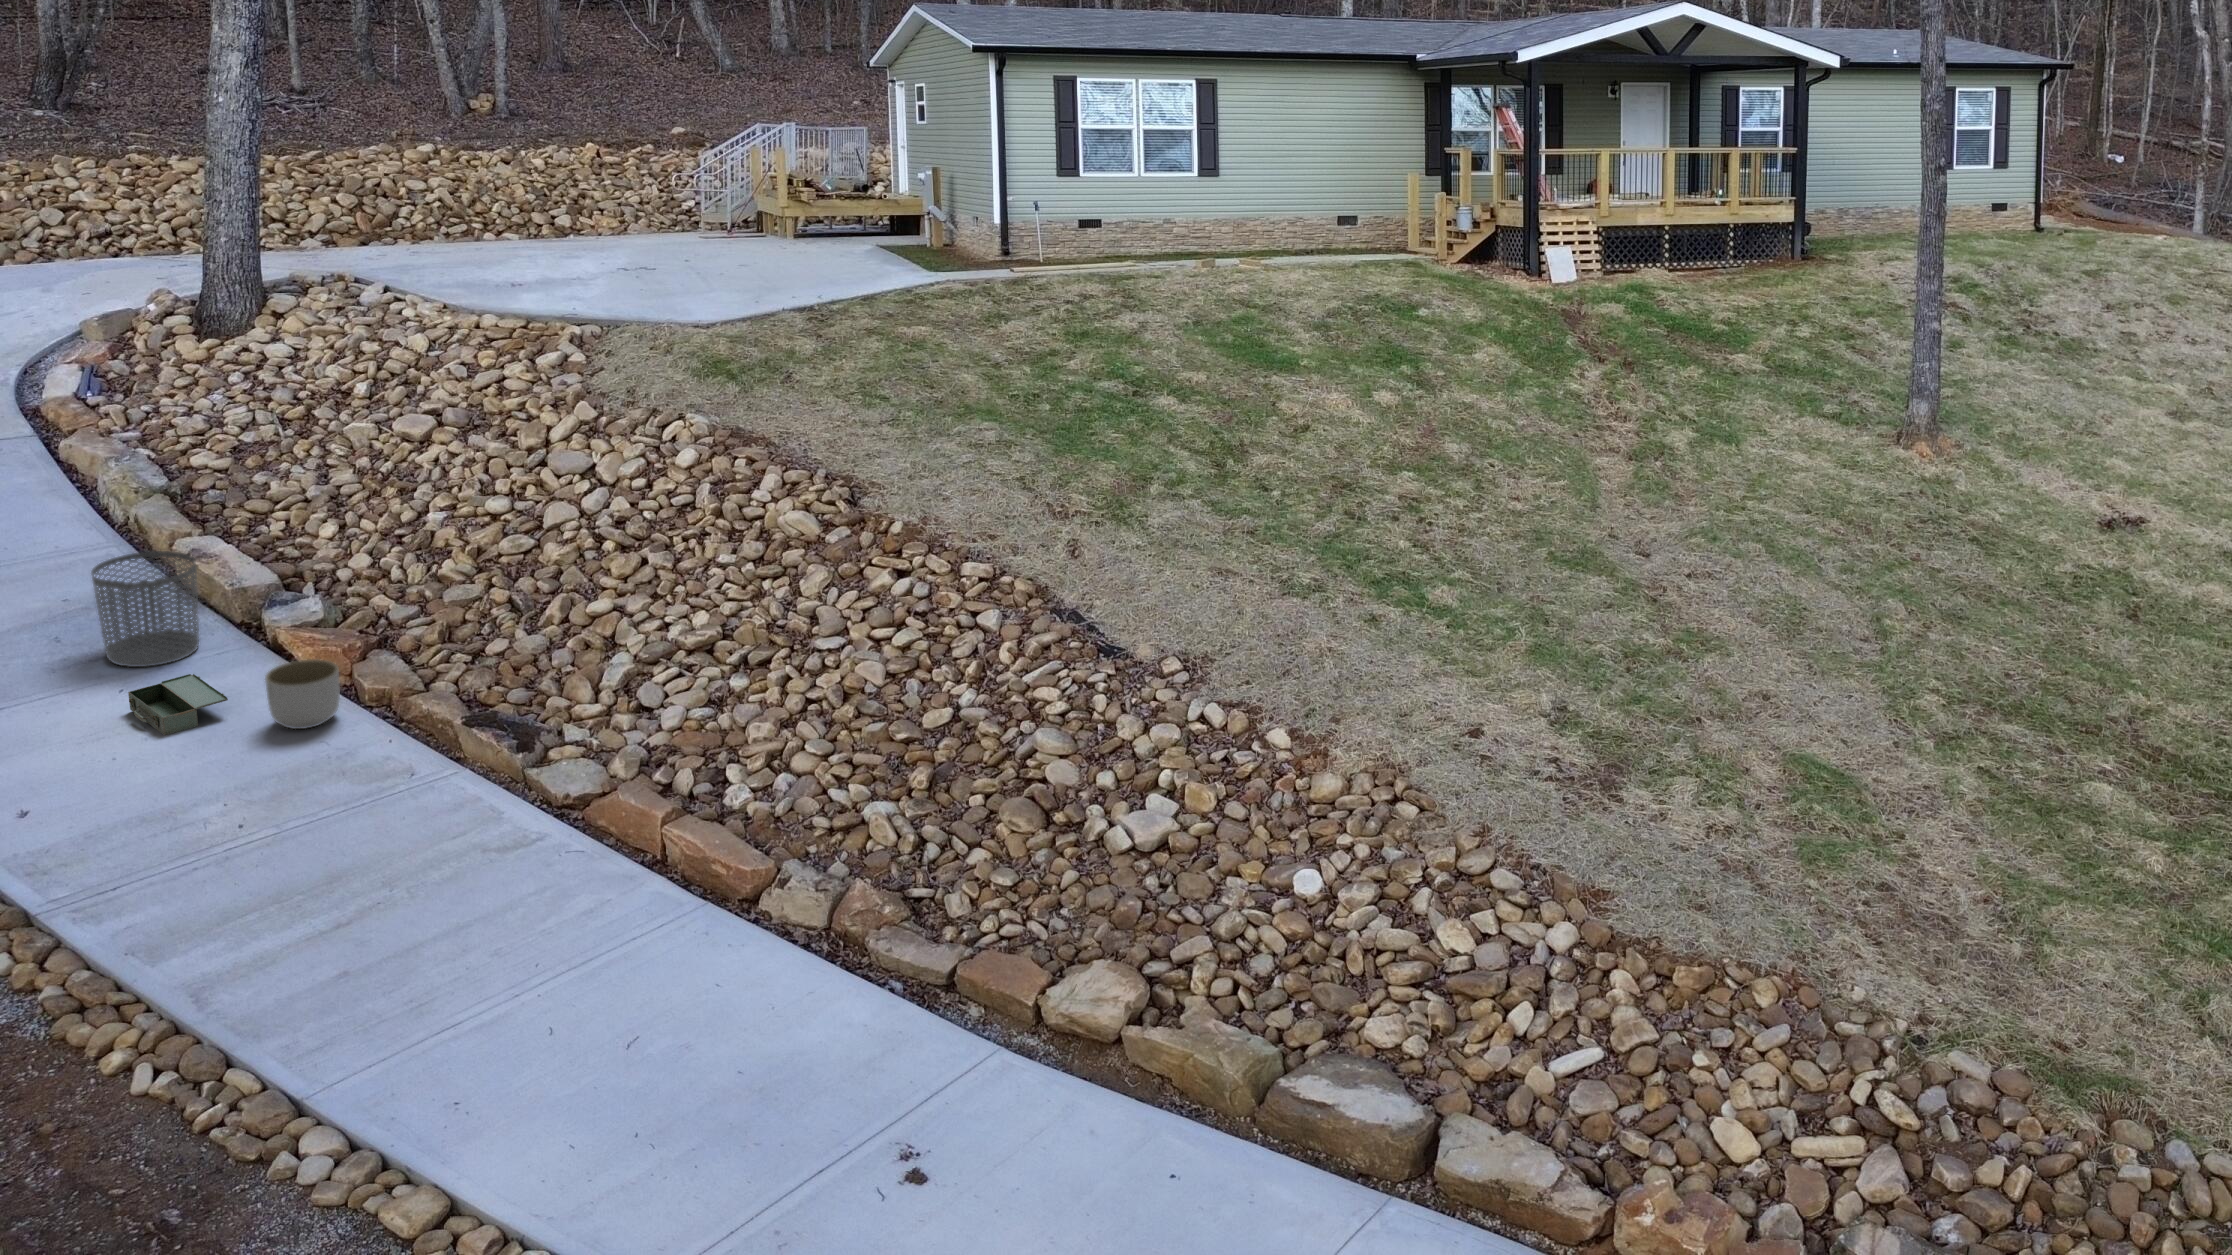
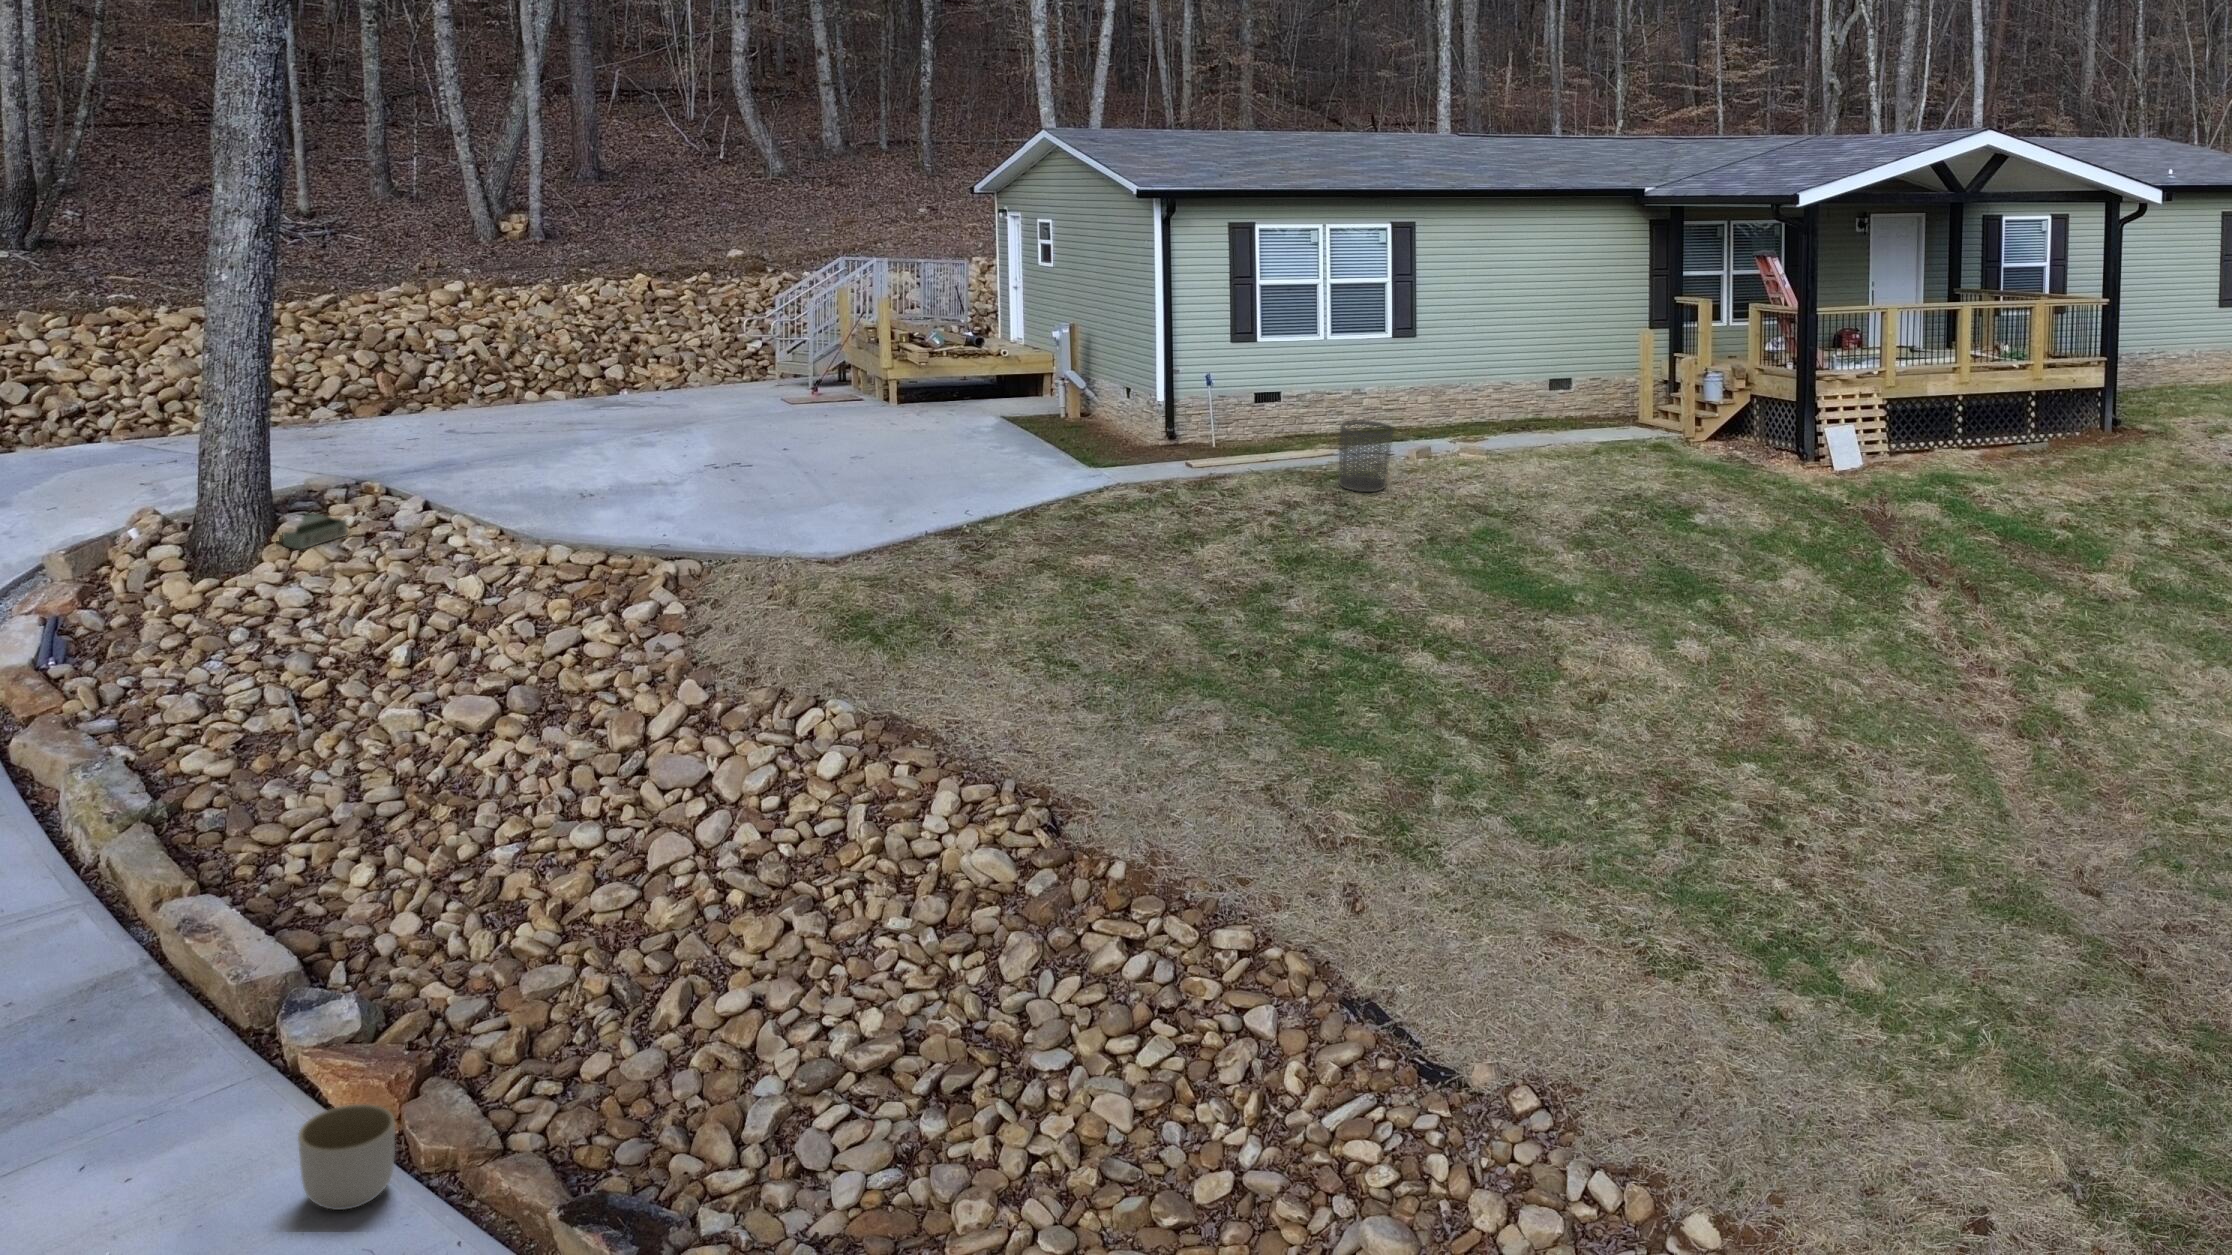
waste bin: present [92,551,199,667] -> present [1339,420,1393,492]
toolbox: present [128,674,228,735] -> present [283,513,348,550]

